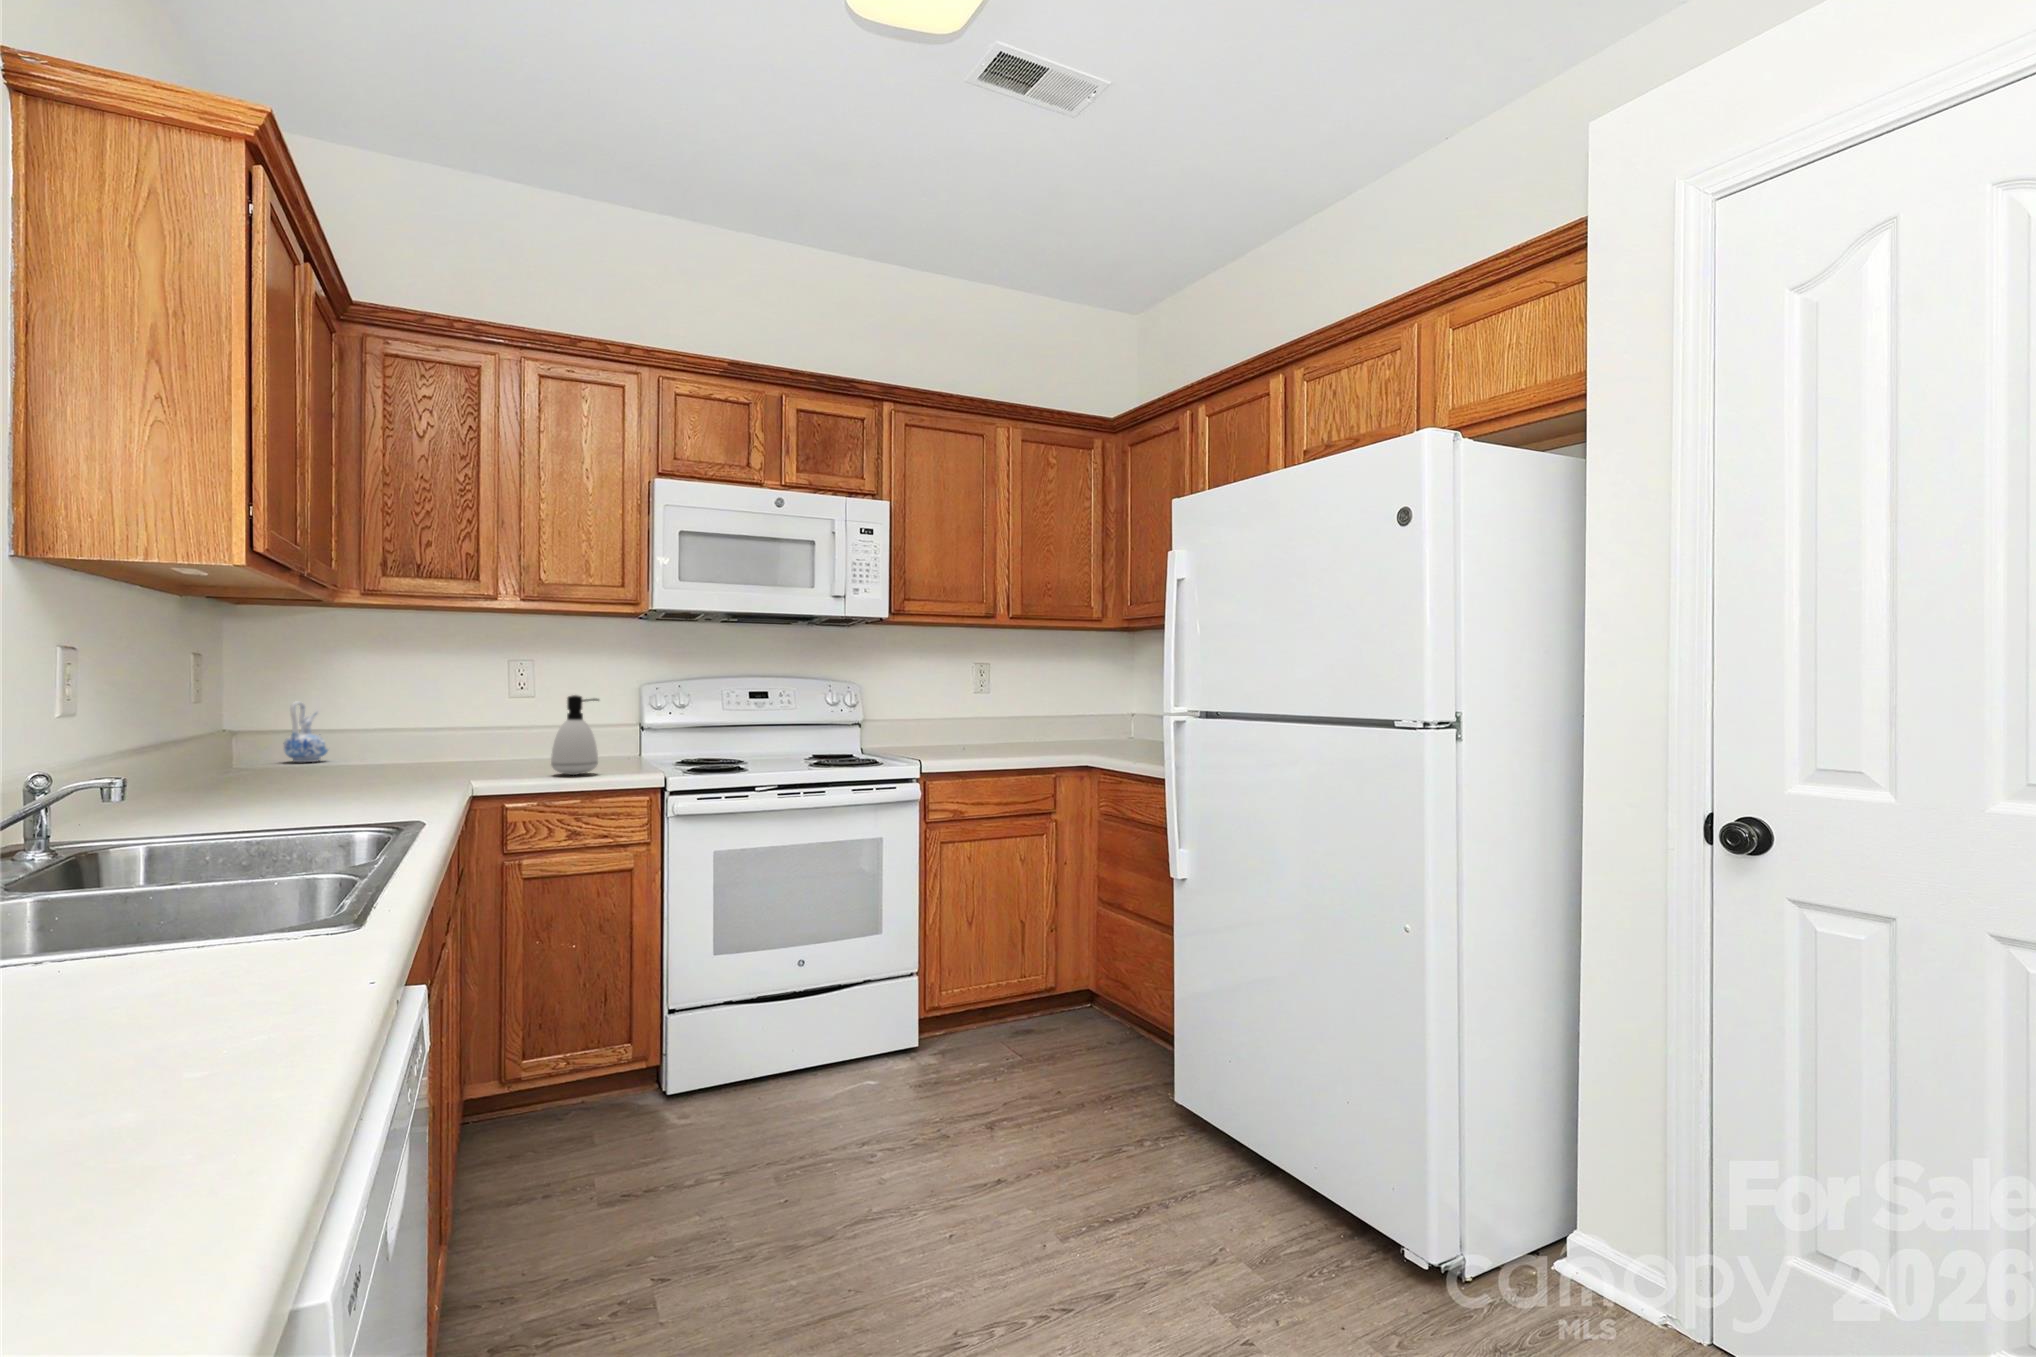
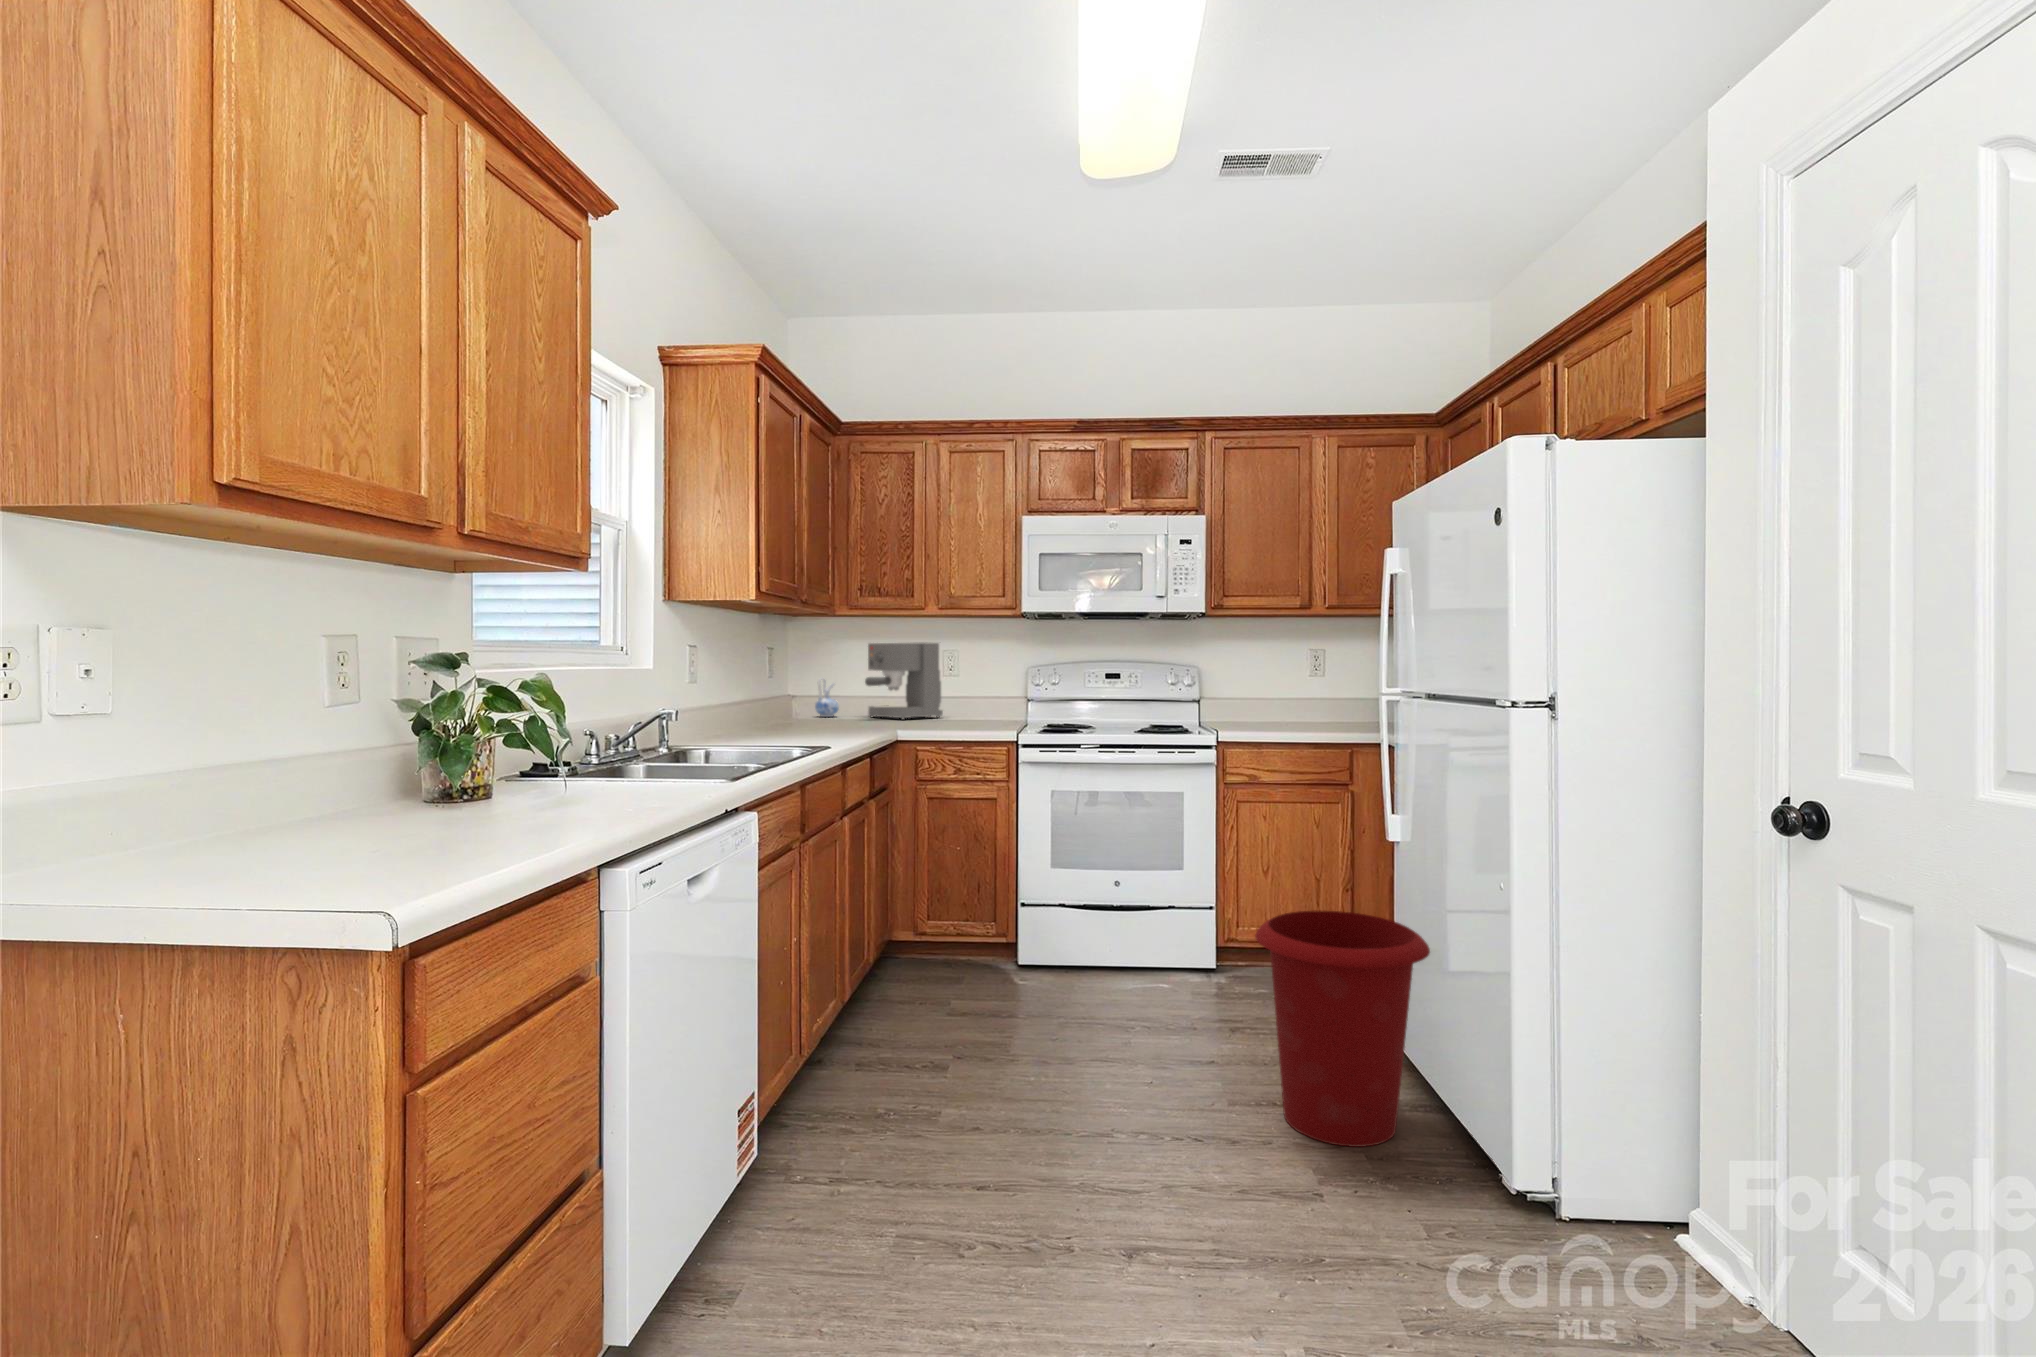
coffee maker: none [383,649,509,761] -> present [865,643,943,719]
soap dispenser: present [551,695,599,775] -> none [946,675,976,730]
waste bin: none [1098,971,1302,1269] -> present [1255,910,1430,1147]

